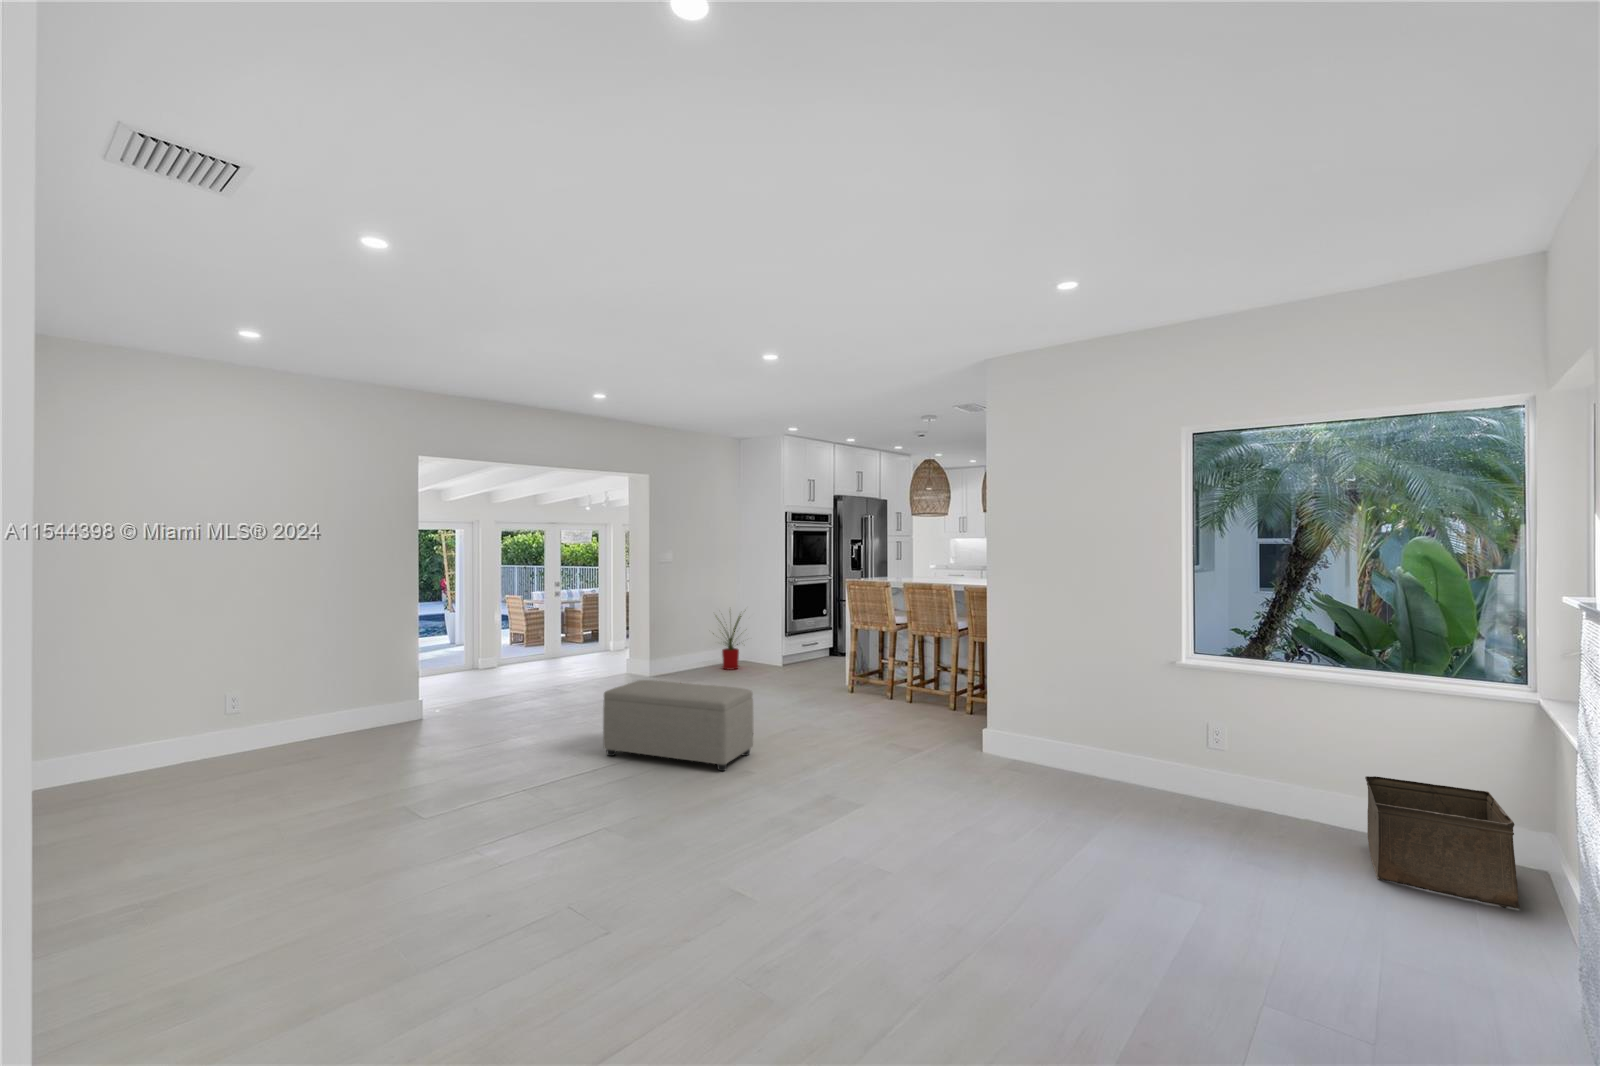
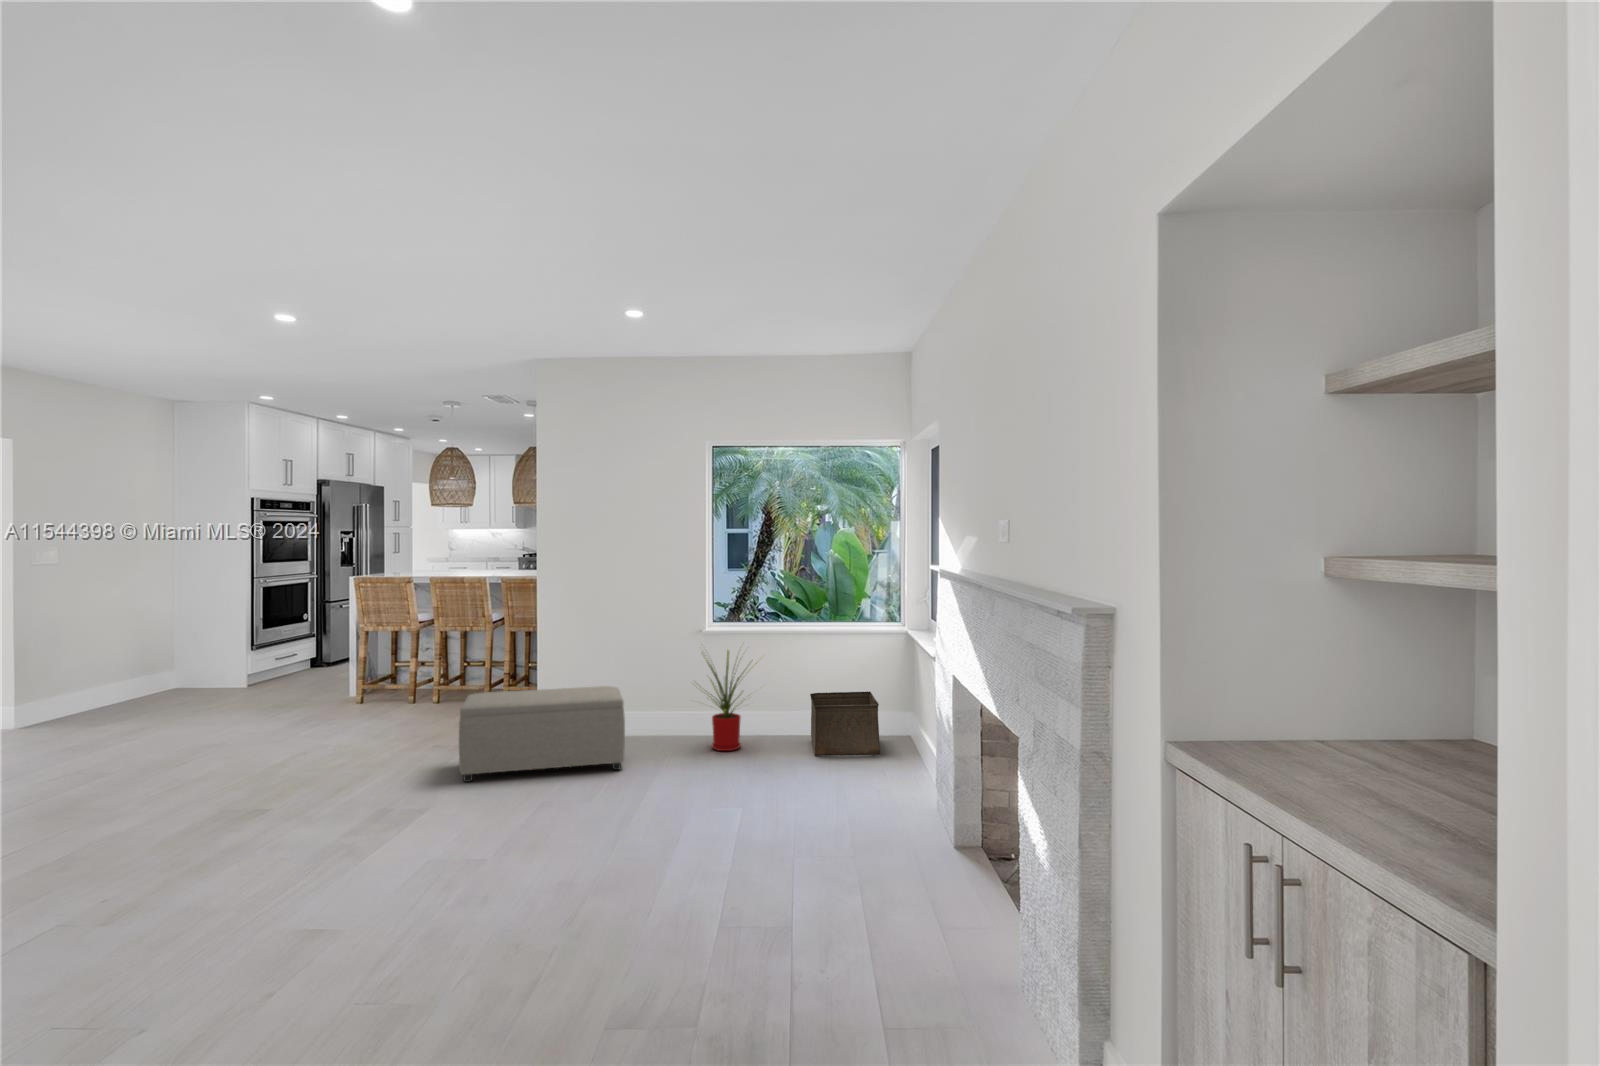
house plant: present [722,614,742,670] -> present [696,651,741,751]
ottoman: present [603,680,753,771] -> present [459,686,625,782]

